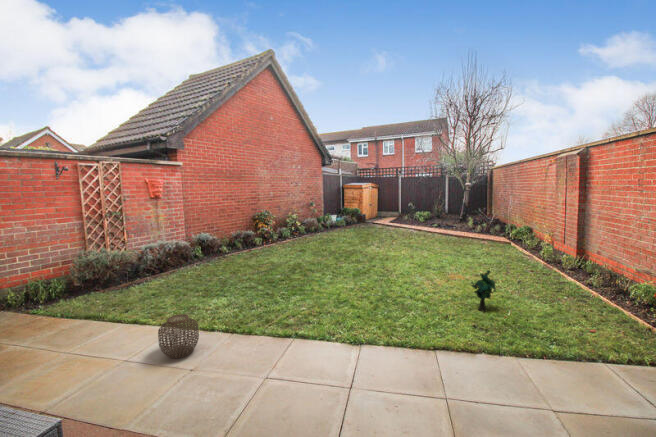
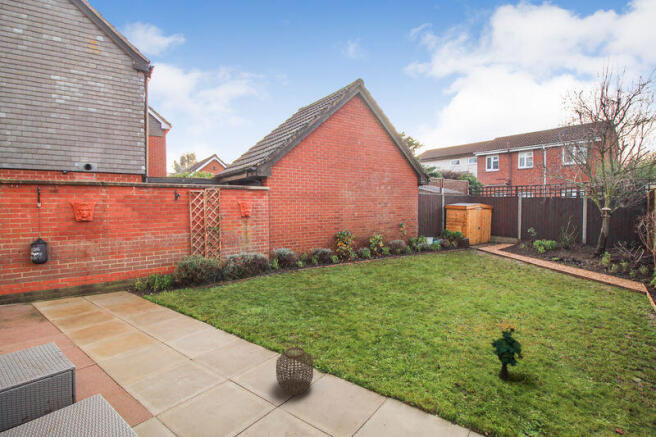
woven basket: present [158,314,199,359] -> present [276,347,313,395]

